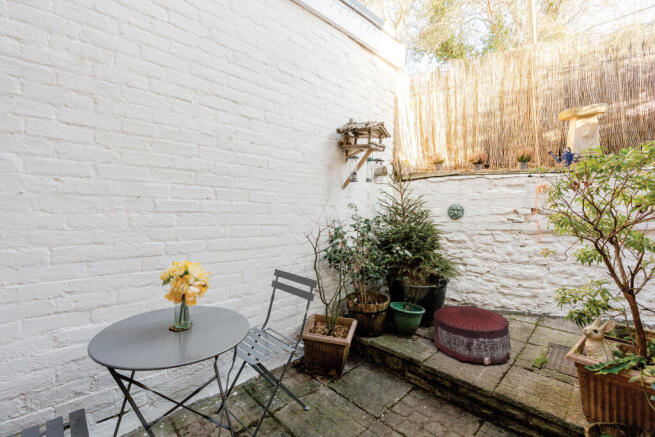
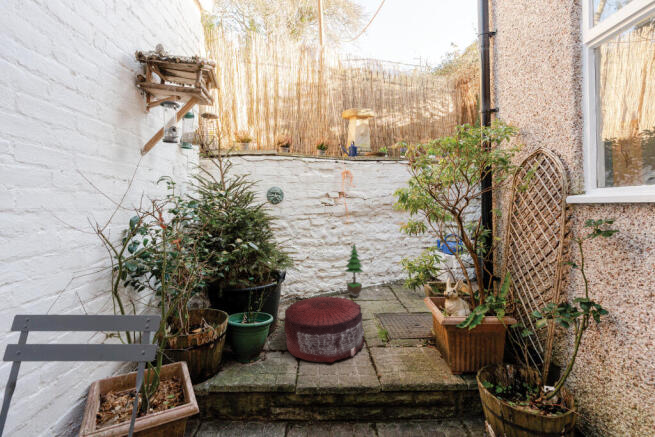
potted tree: none [531,265,558,323] -> present [345,244,363,297]

